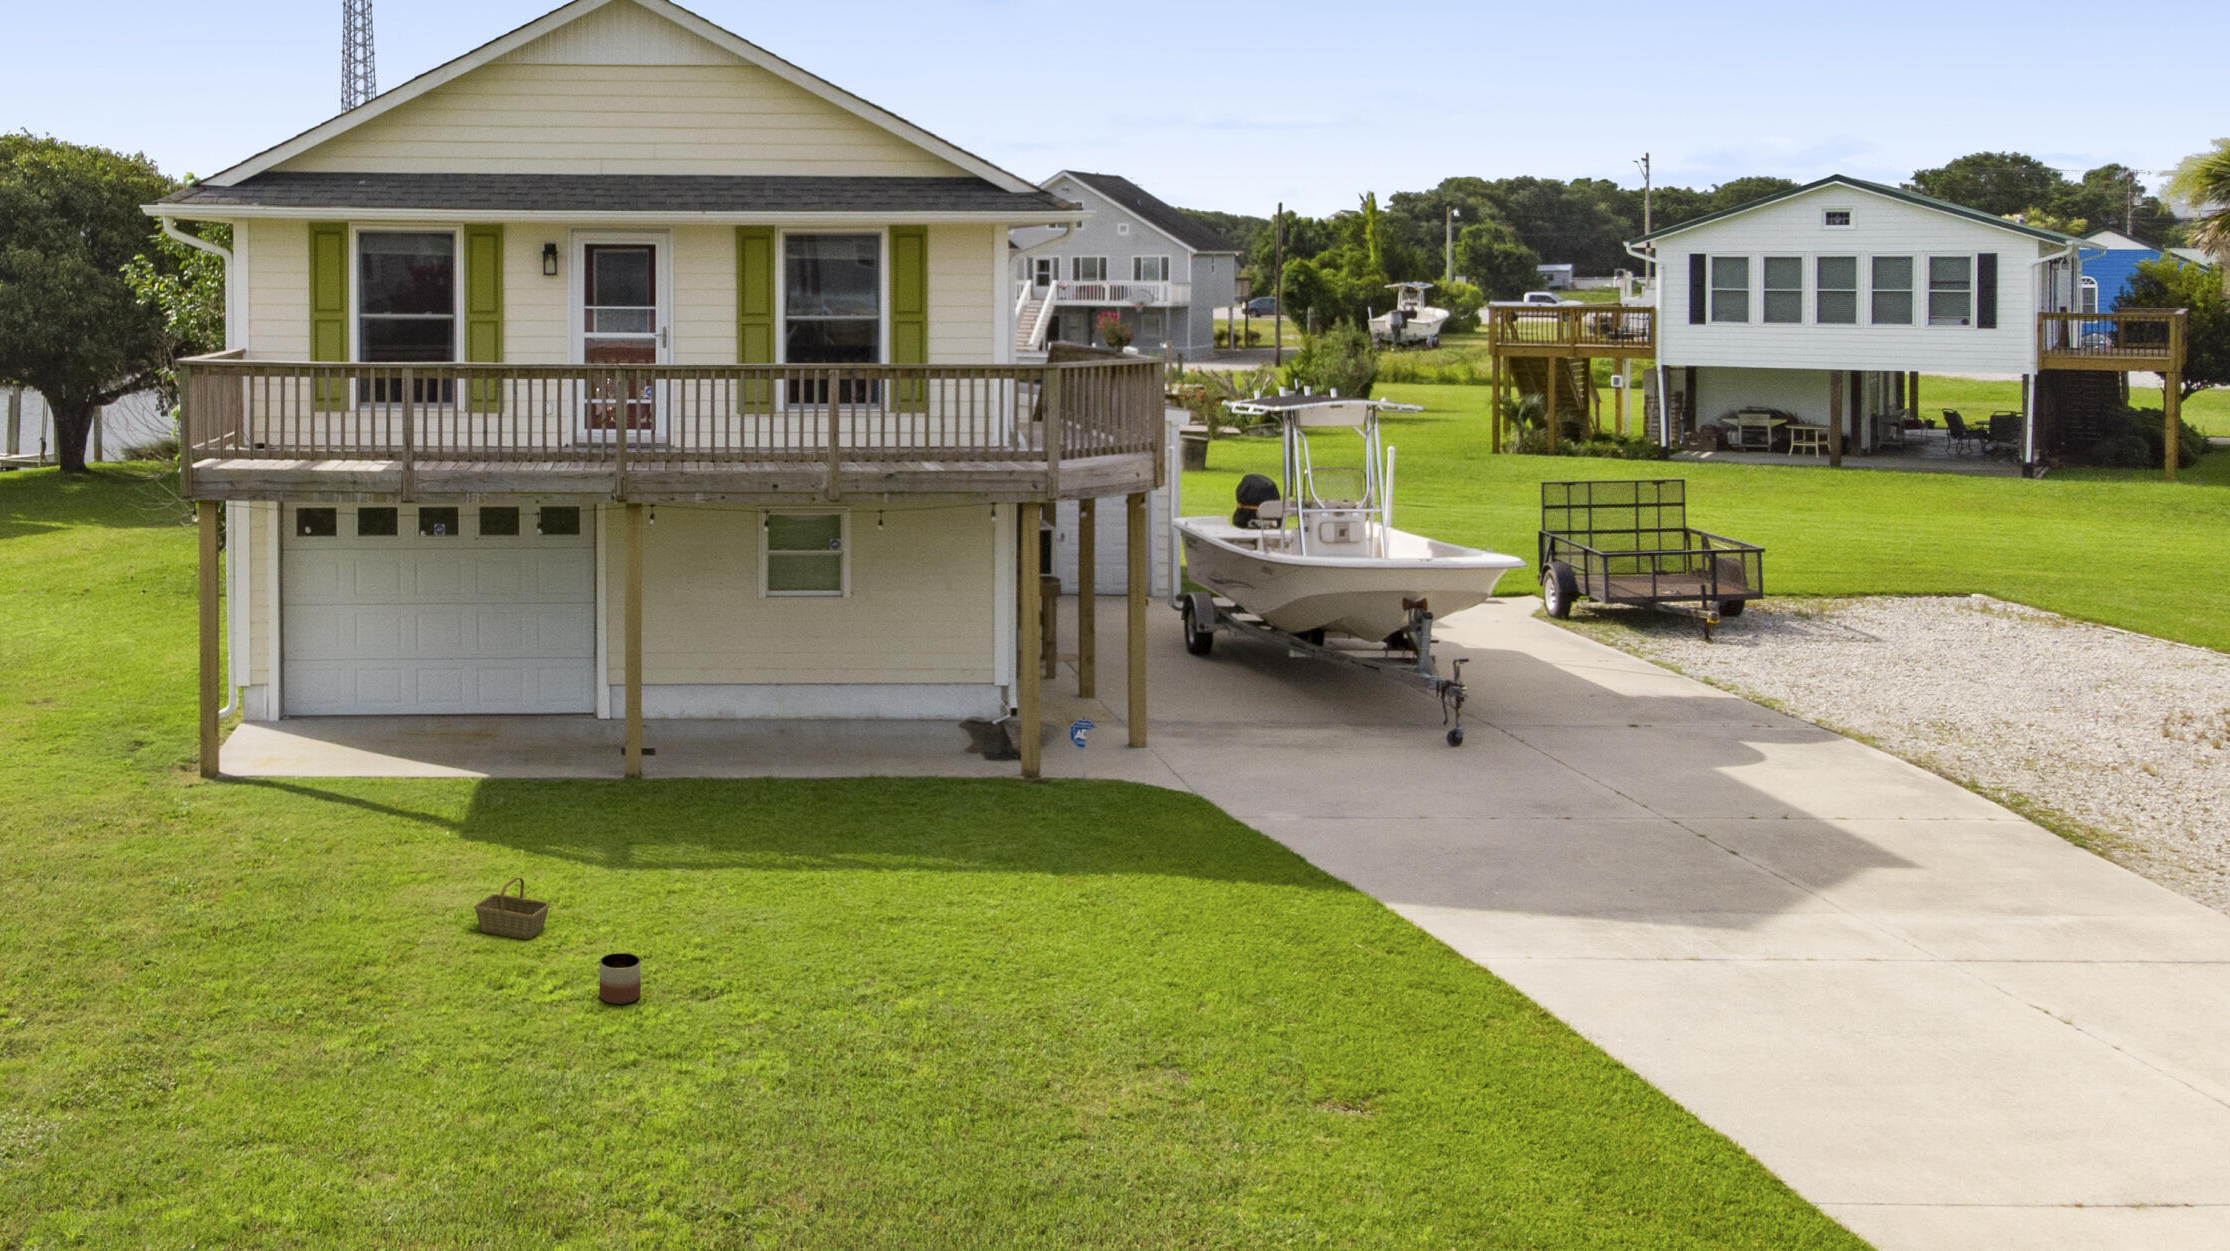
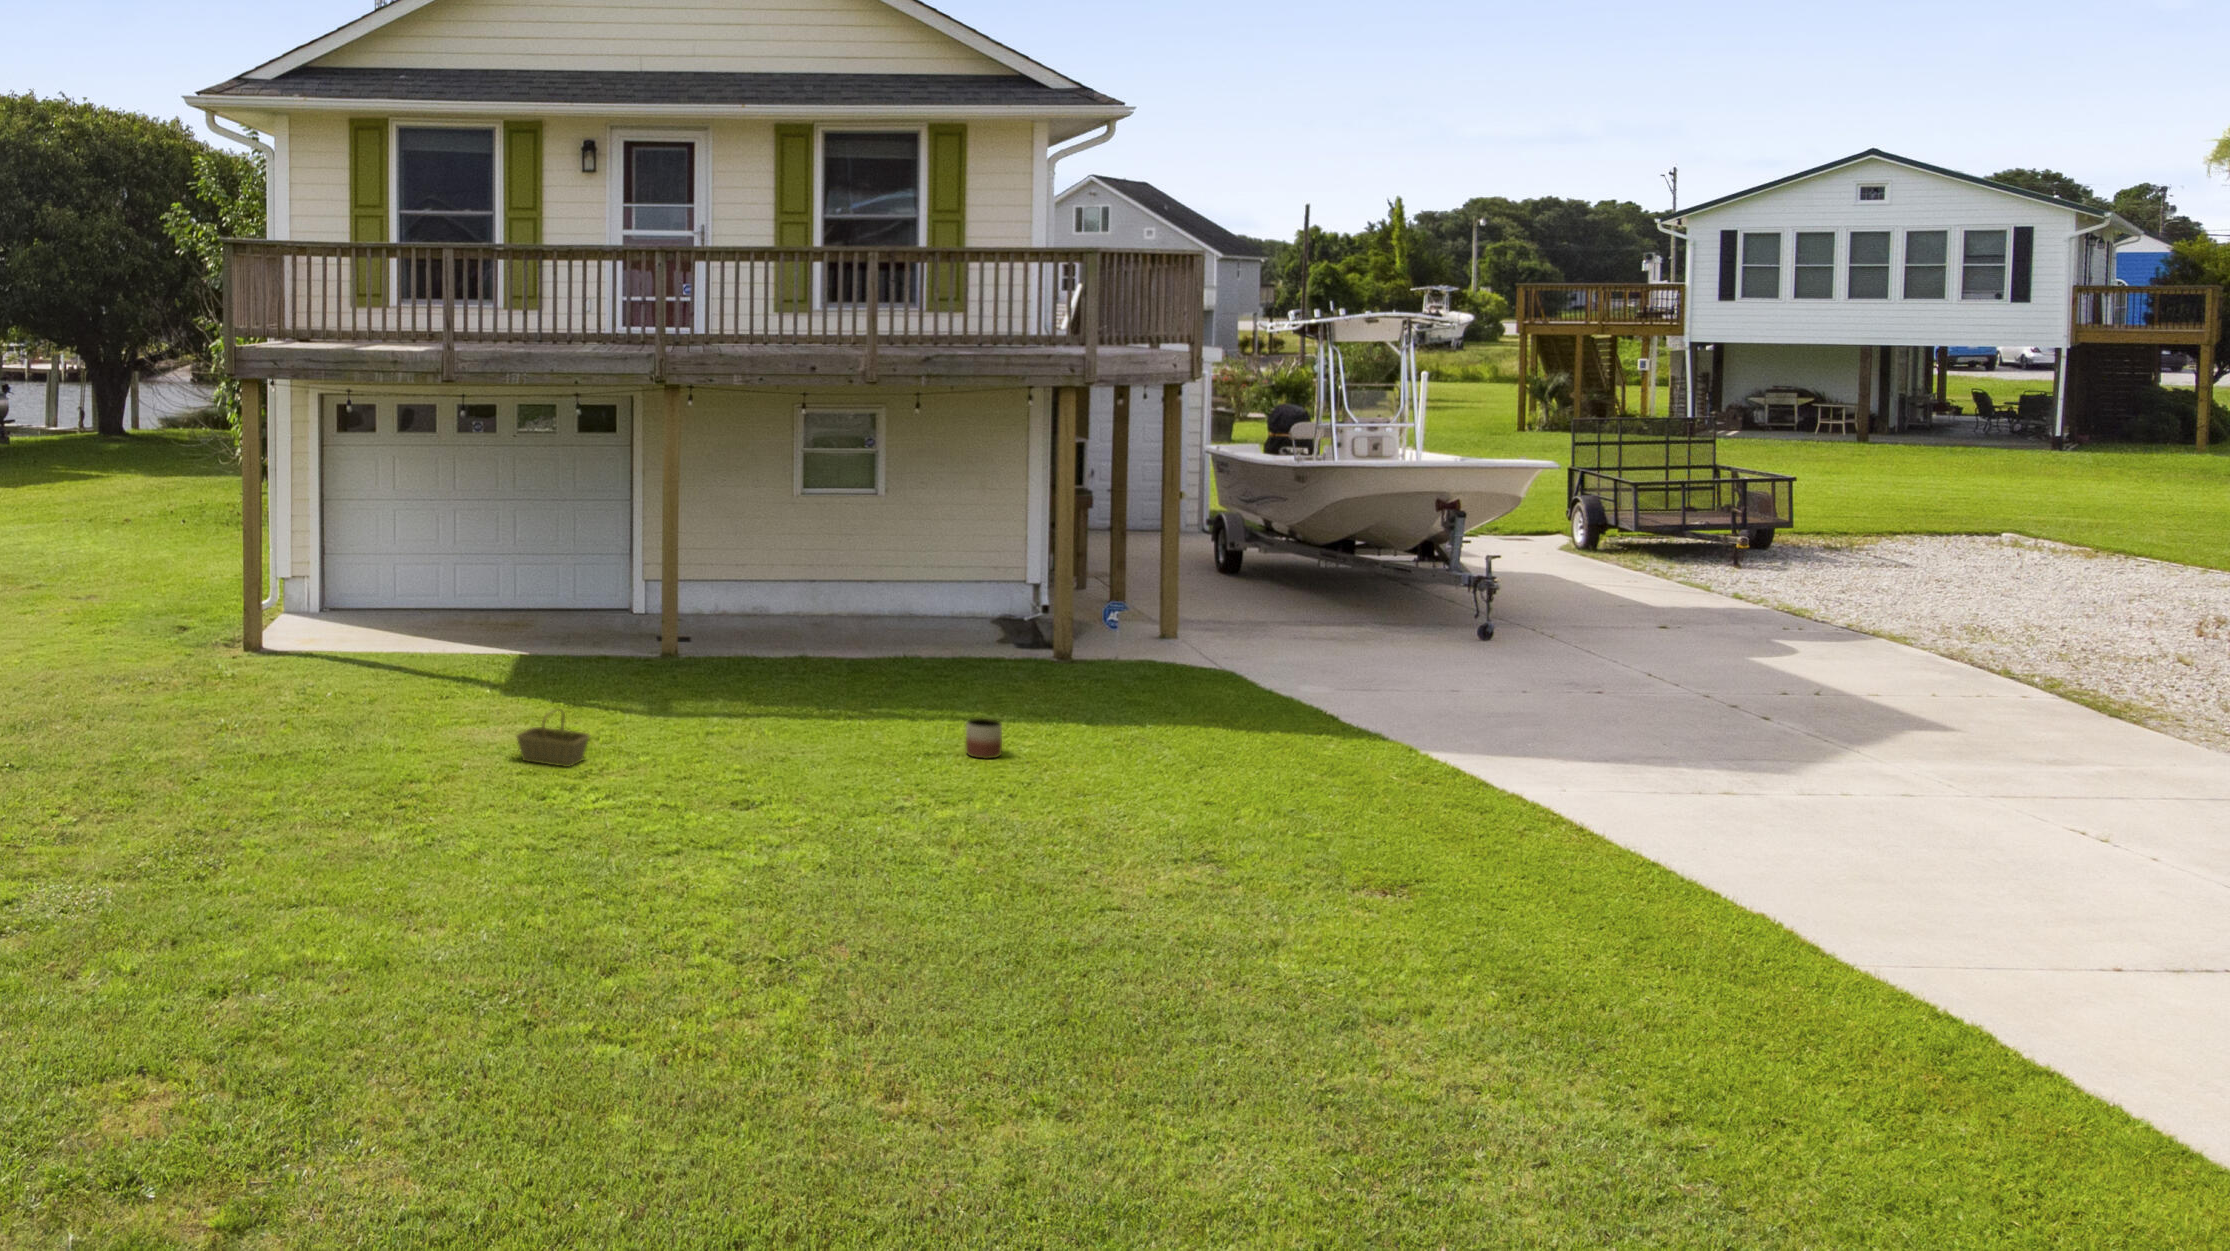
planter: present [599,953,641,1004] -> present [966,718,1002,759]

